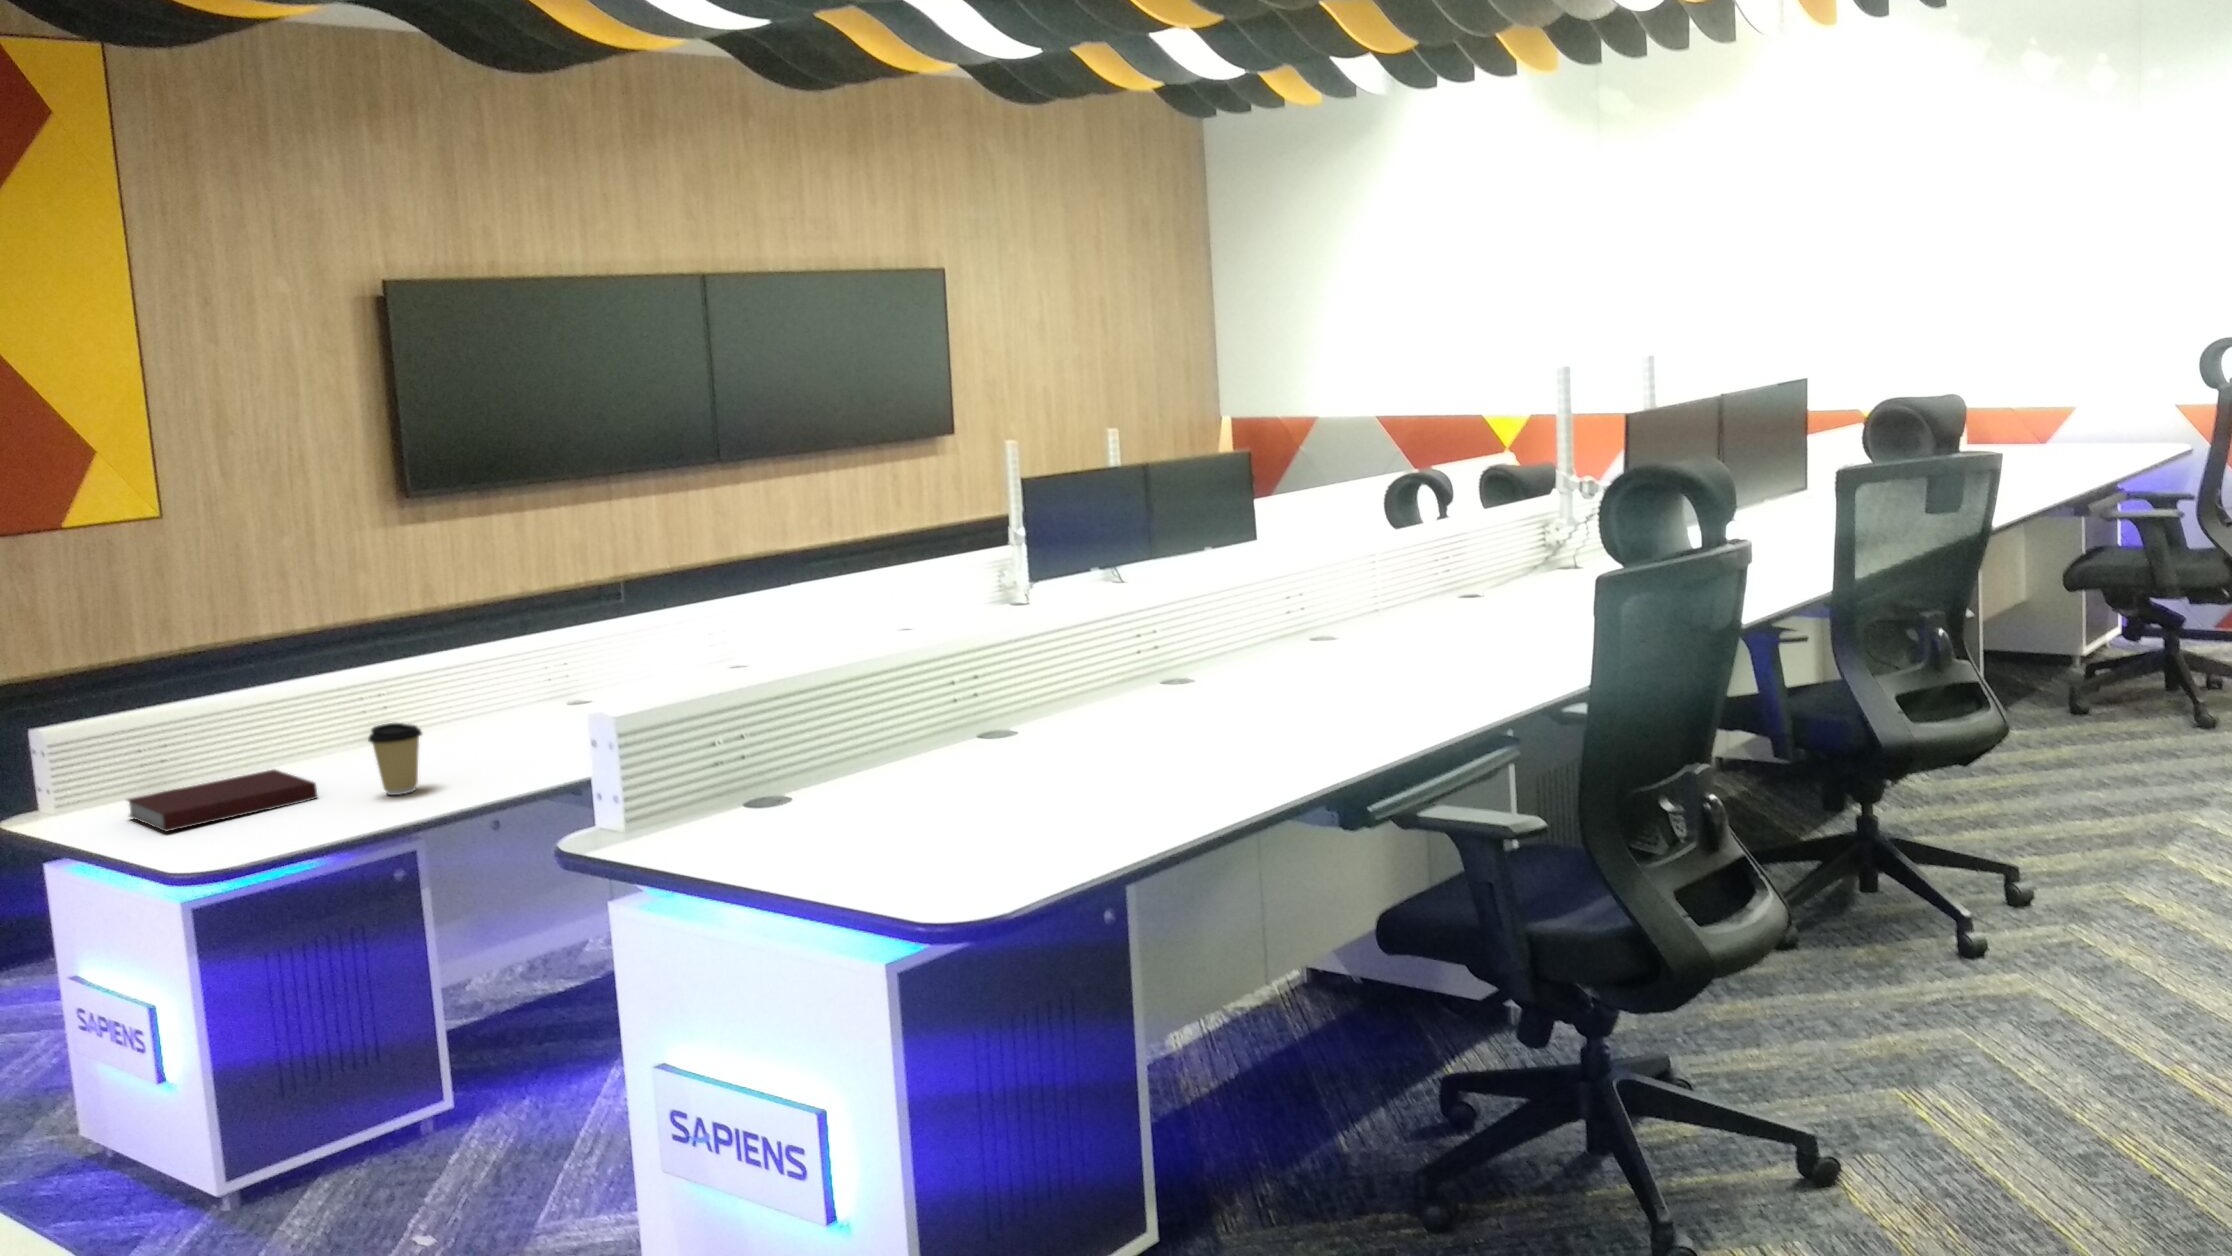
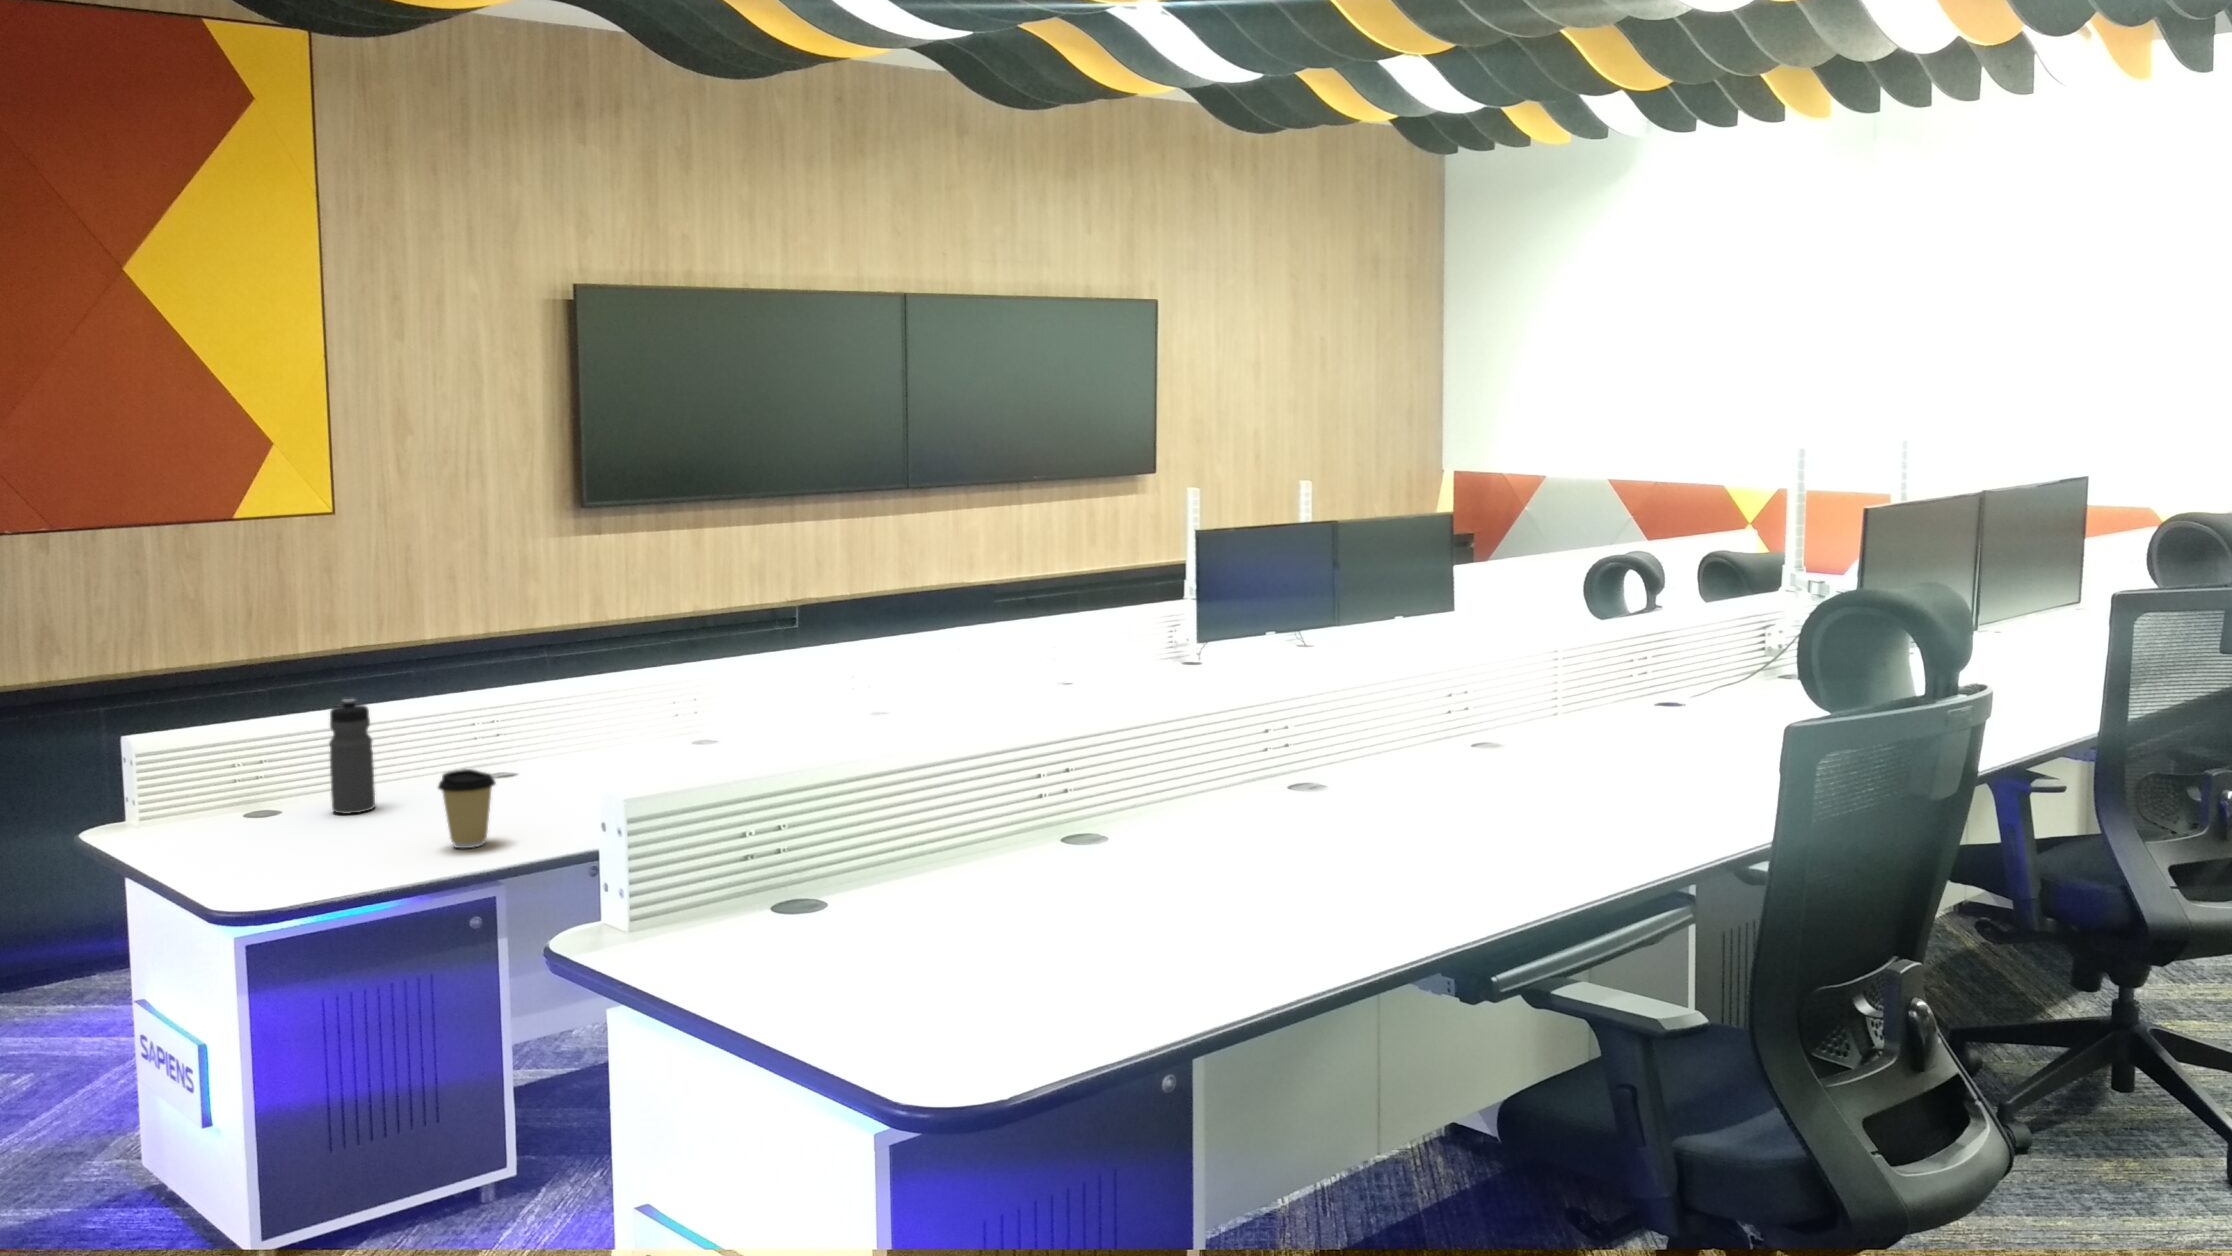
water bottle: none [244,670,294,778] -> present [329,699,375,814]
notebook: present [128,770,317,832] -> none [190,806,384,870]

